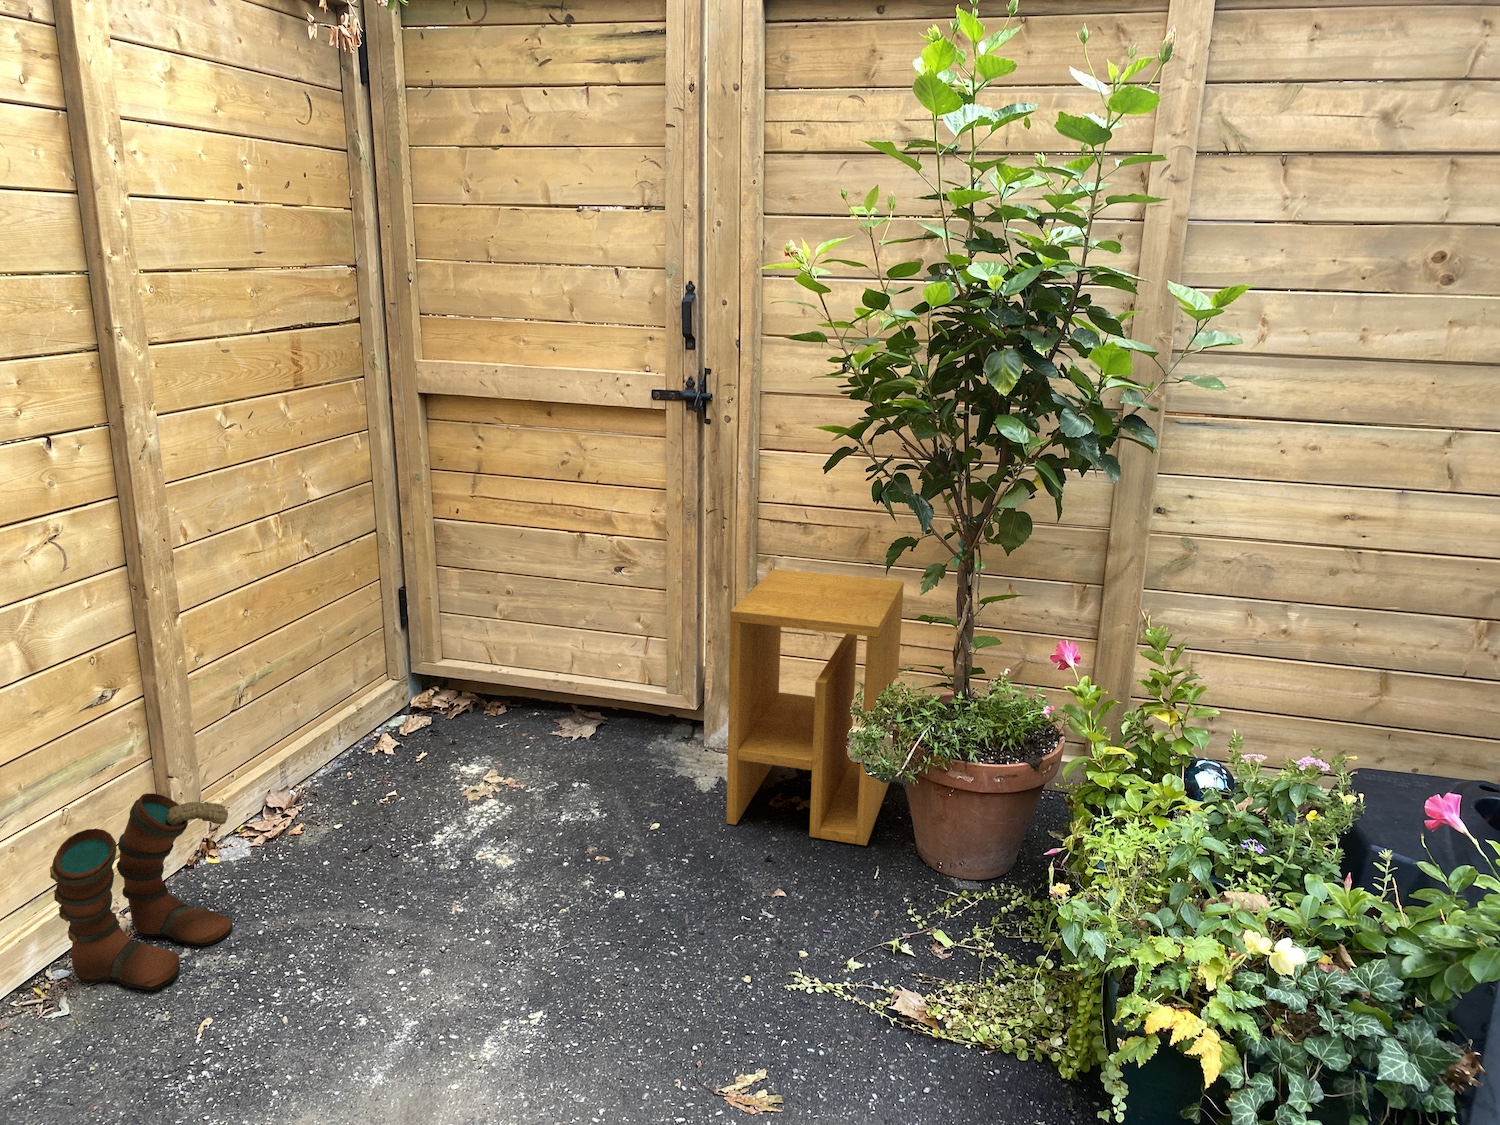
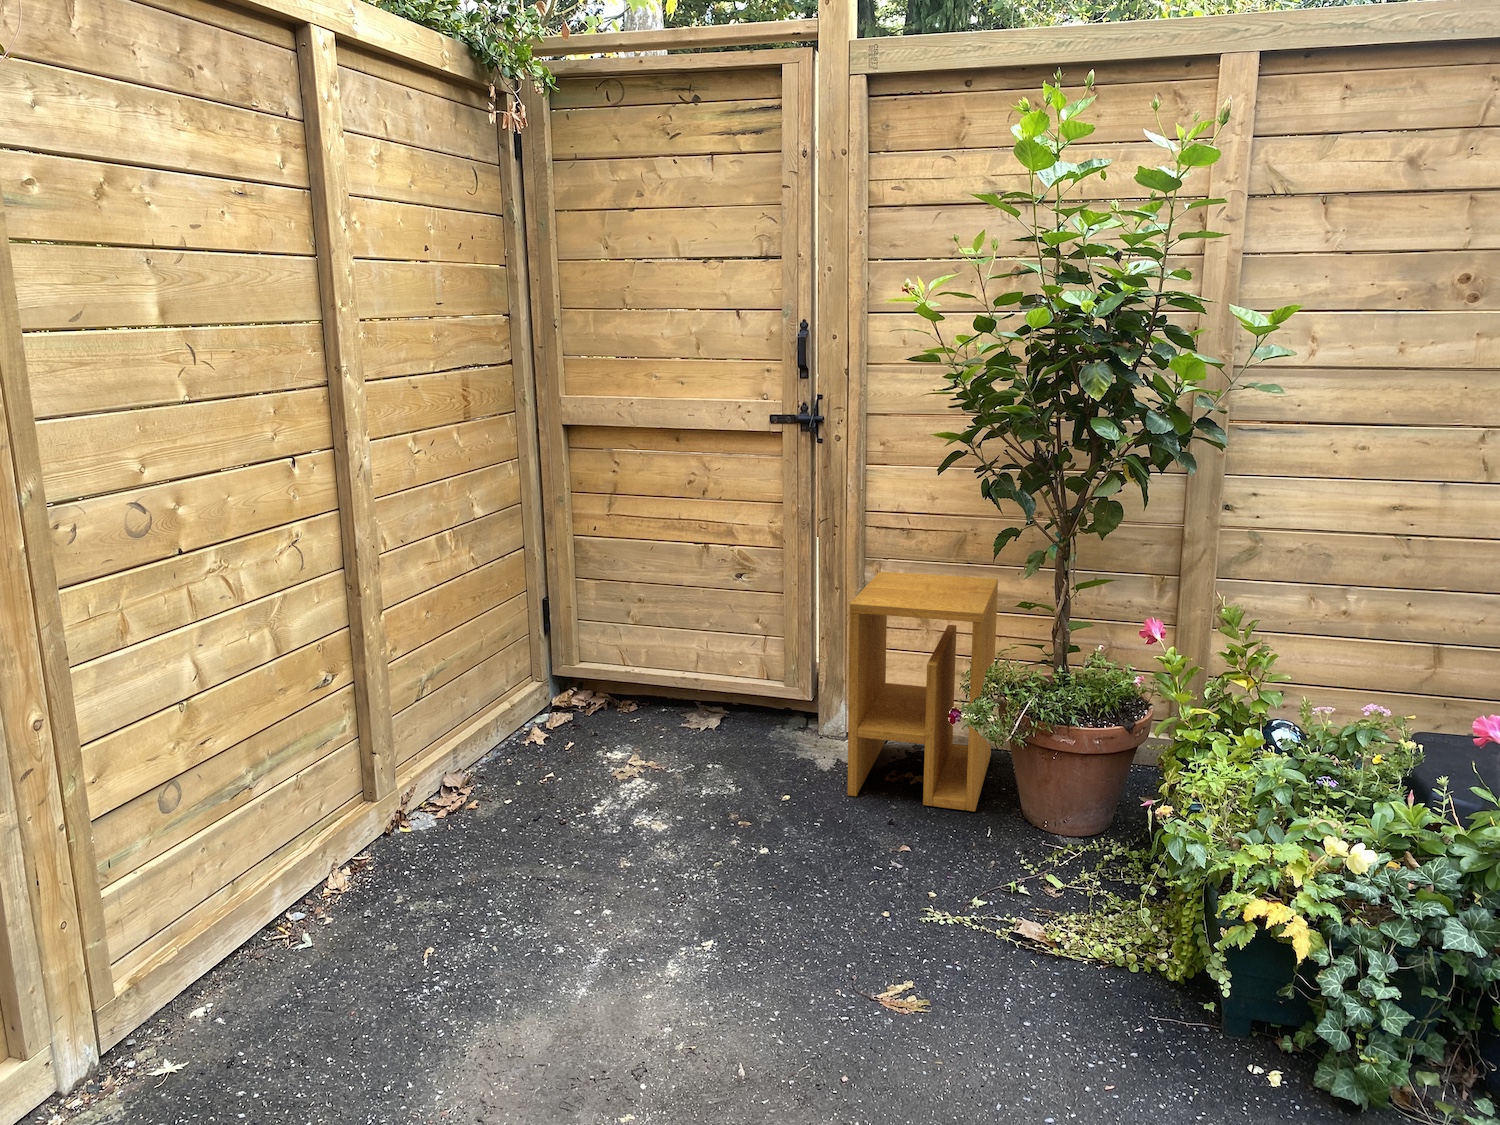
boots: present [50,793,233,990] -> none [297,762,436,925]

